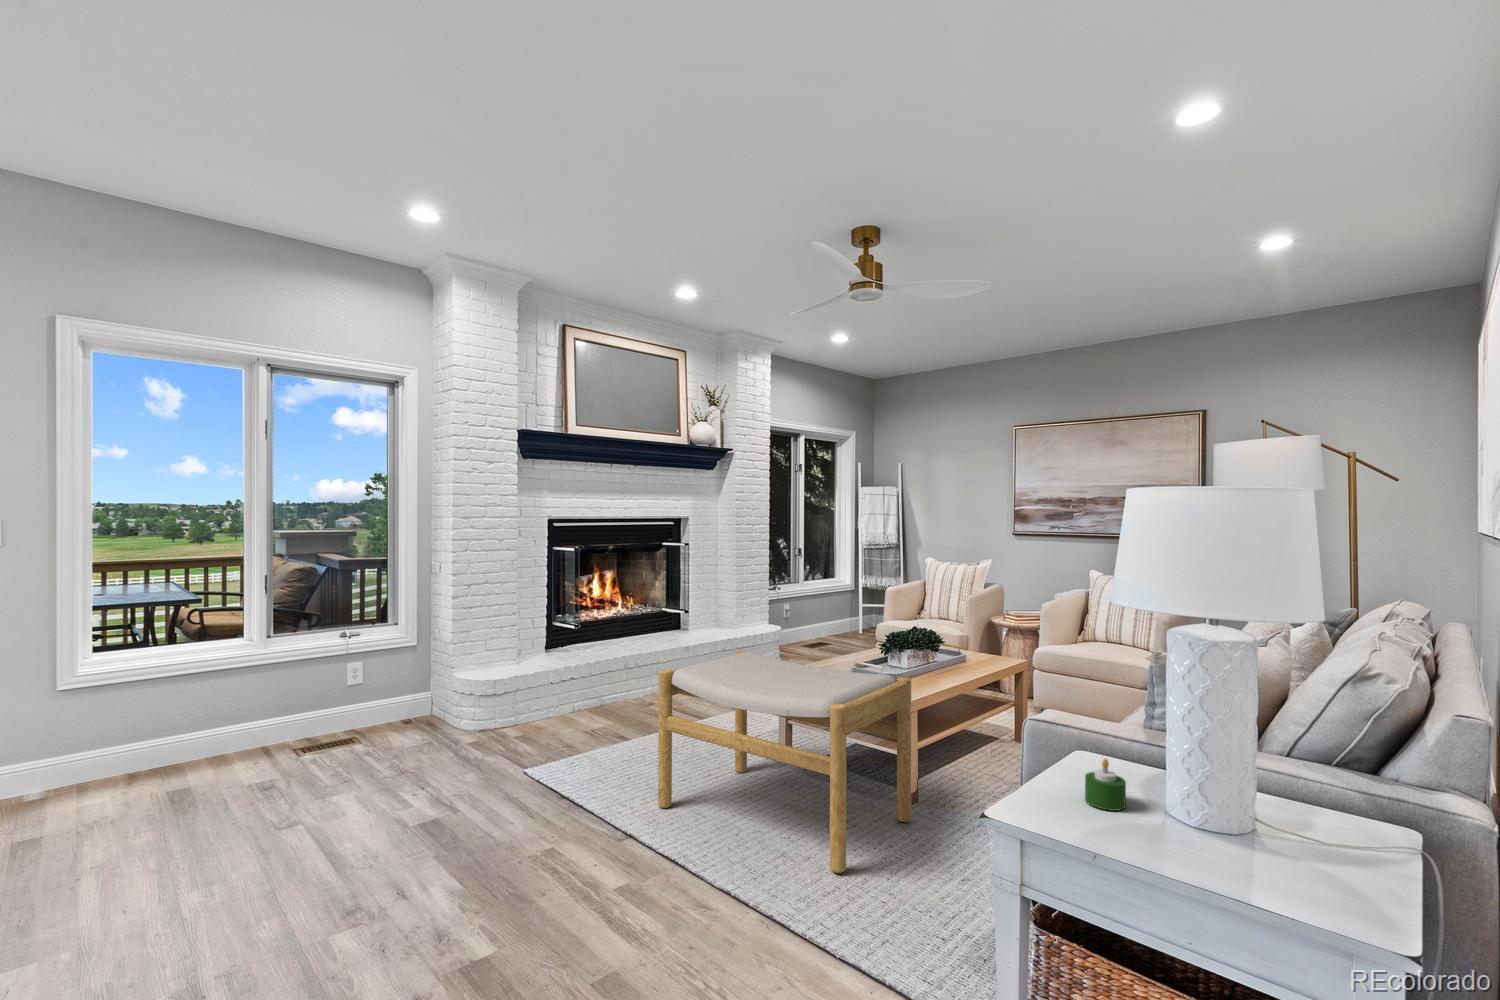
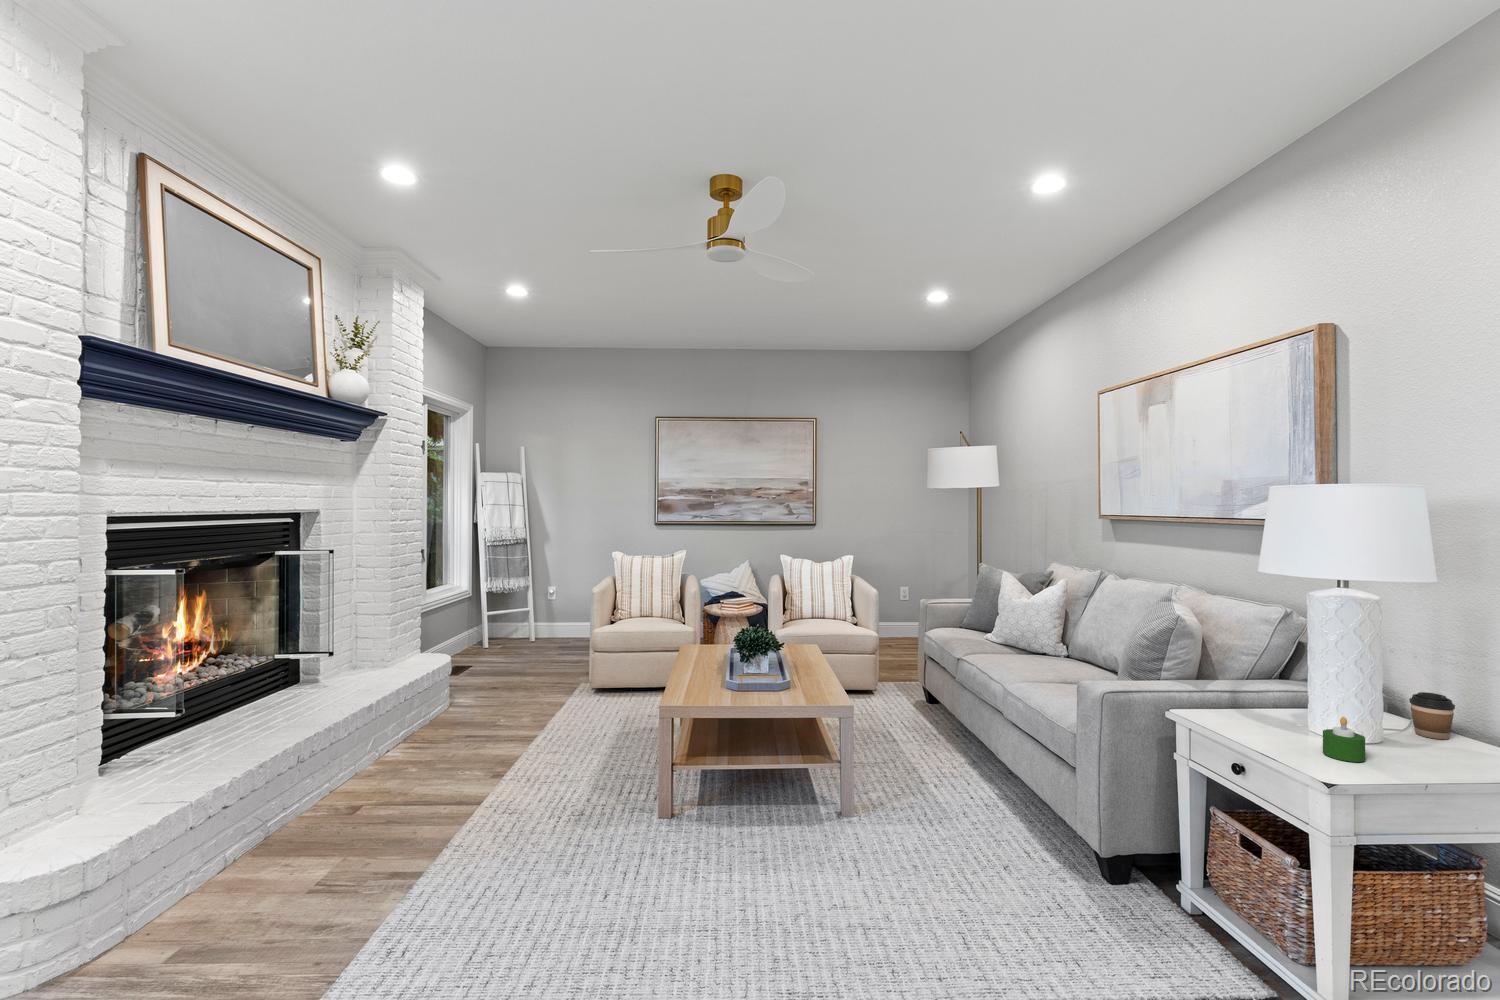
footstool: present [658,651,911,873] -> none [635,684,950,956]
coffee cup: none [1304,774,1362,844] -> present [1409,692,1455,739]

